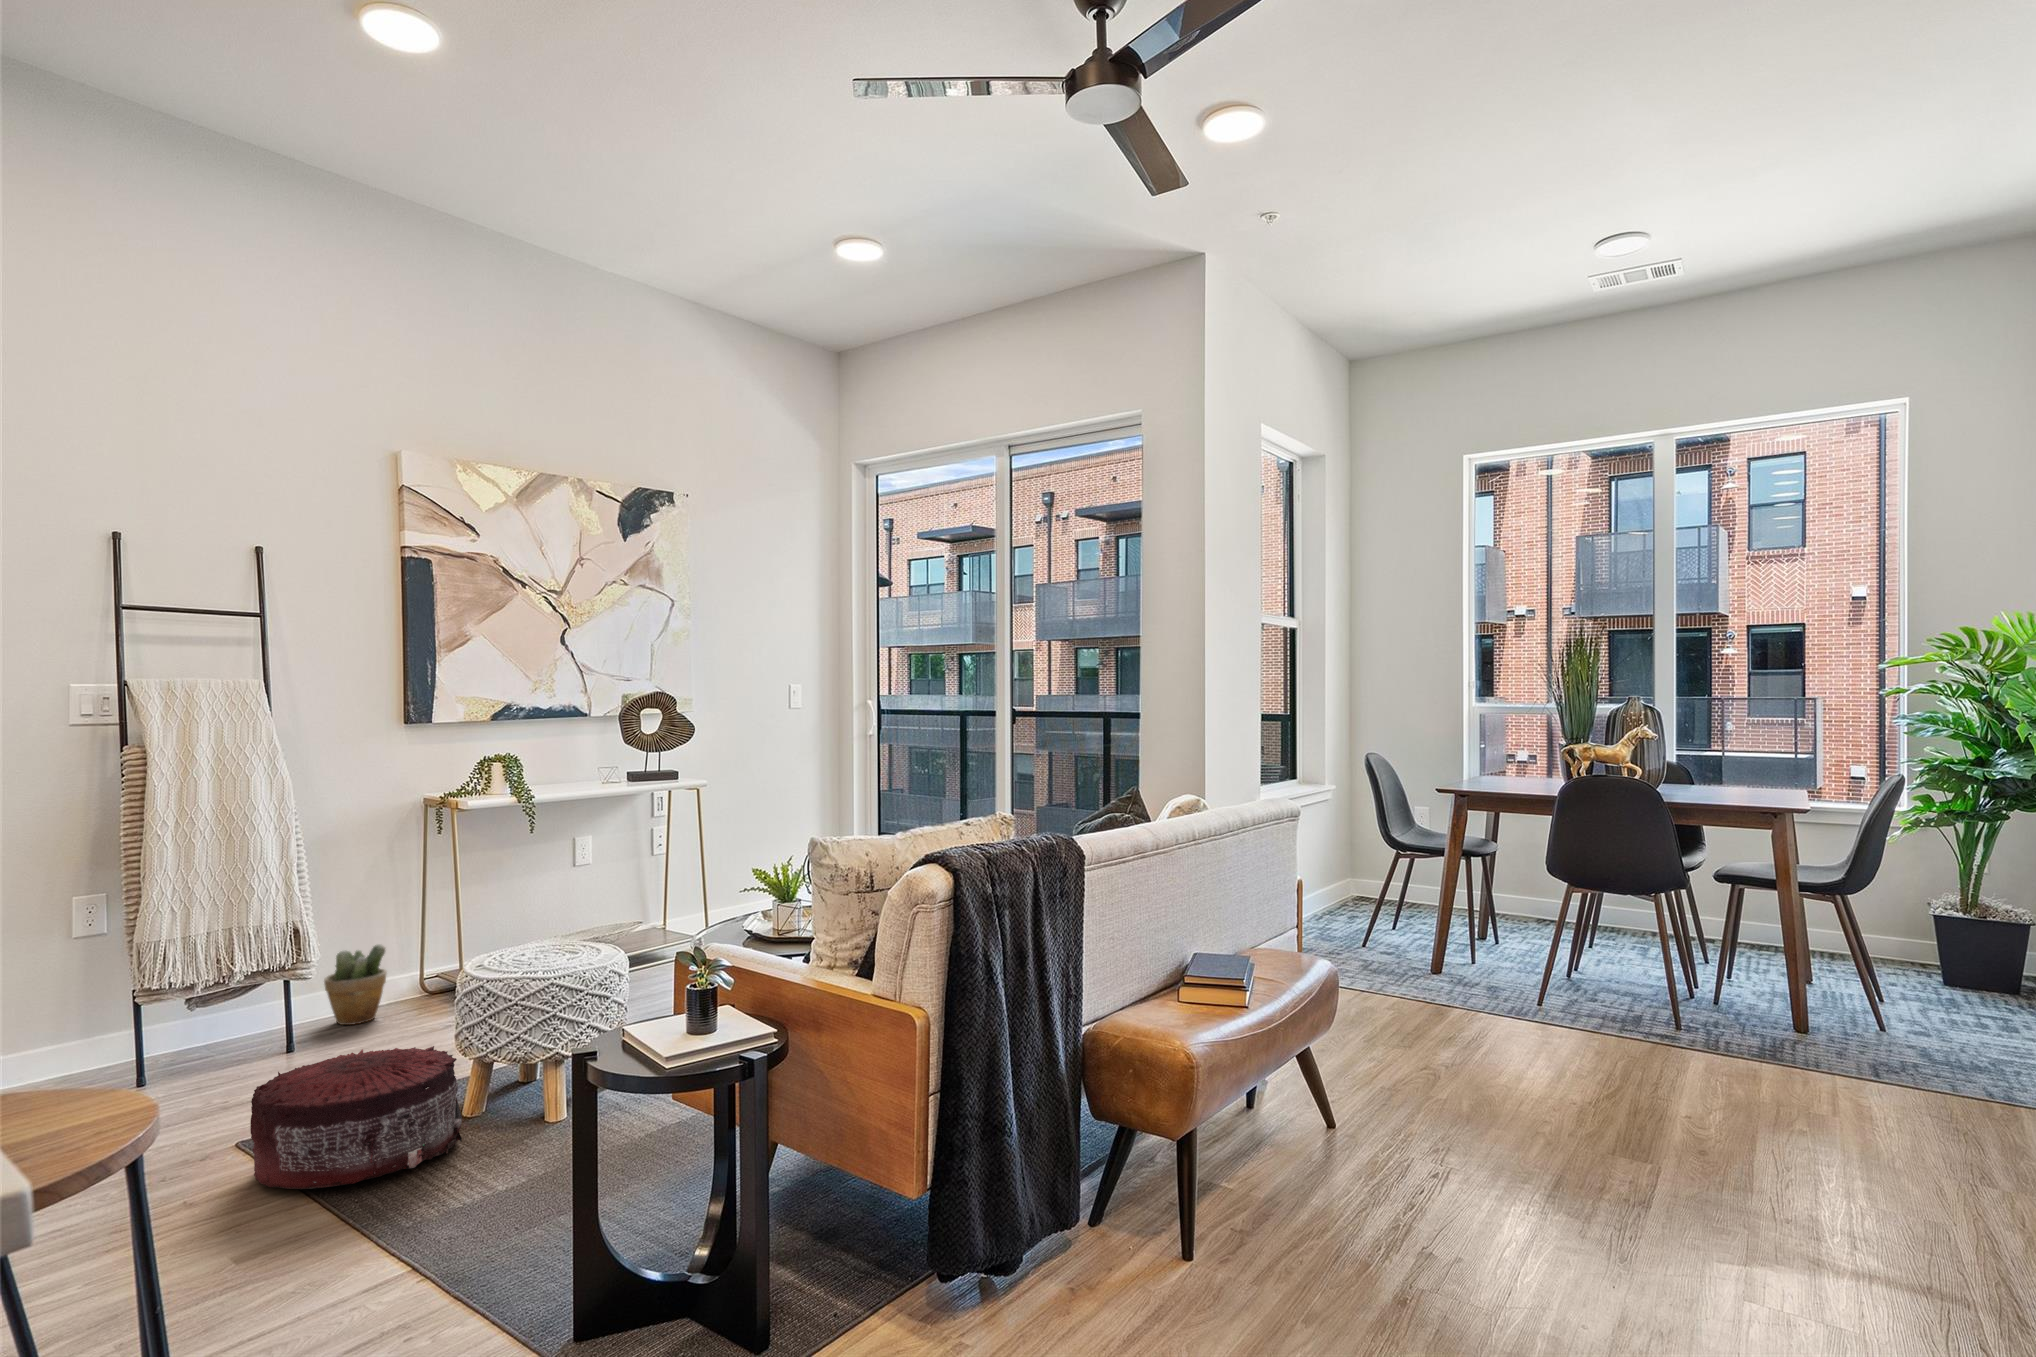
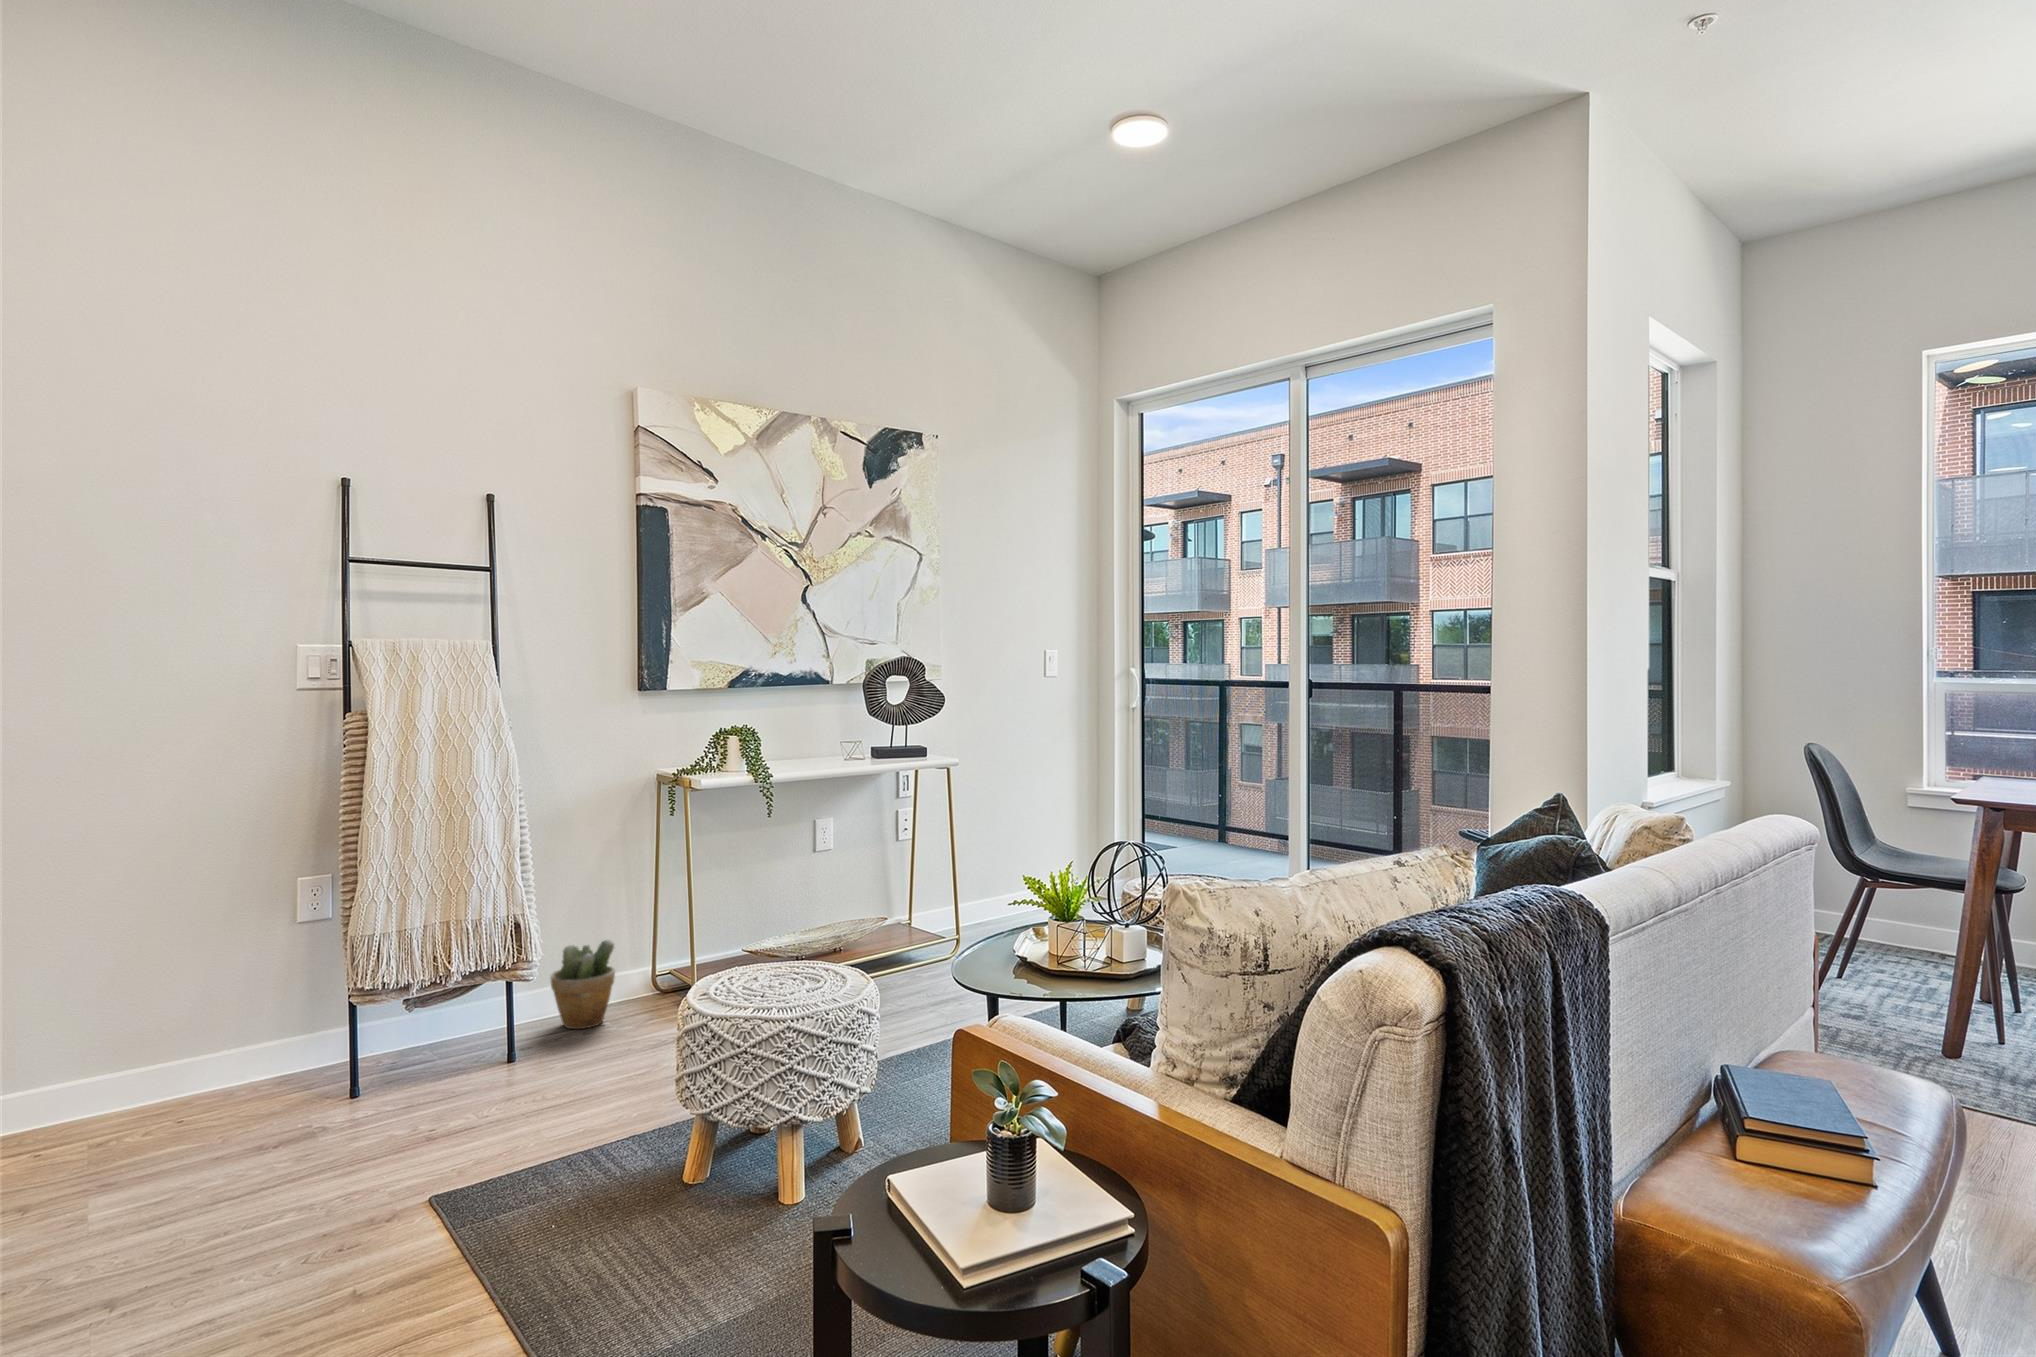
pouf: present [250,1046,462,1189] -> none [440,1090,683,1284]

